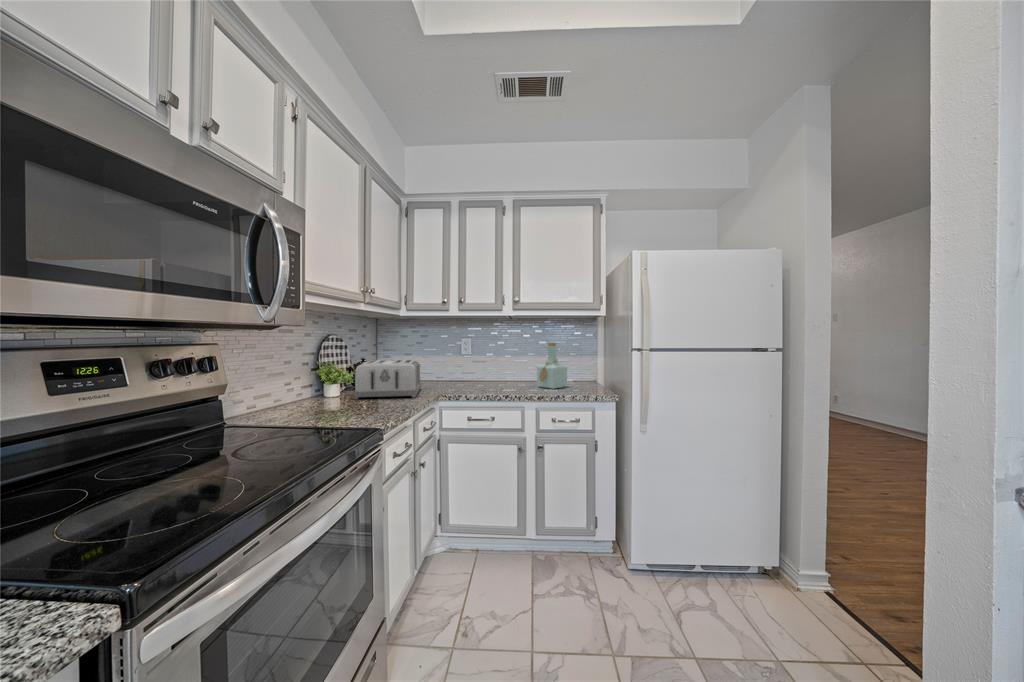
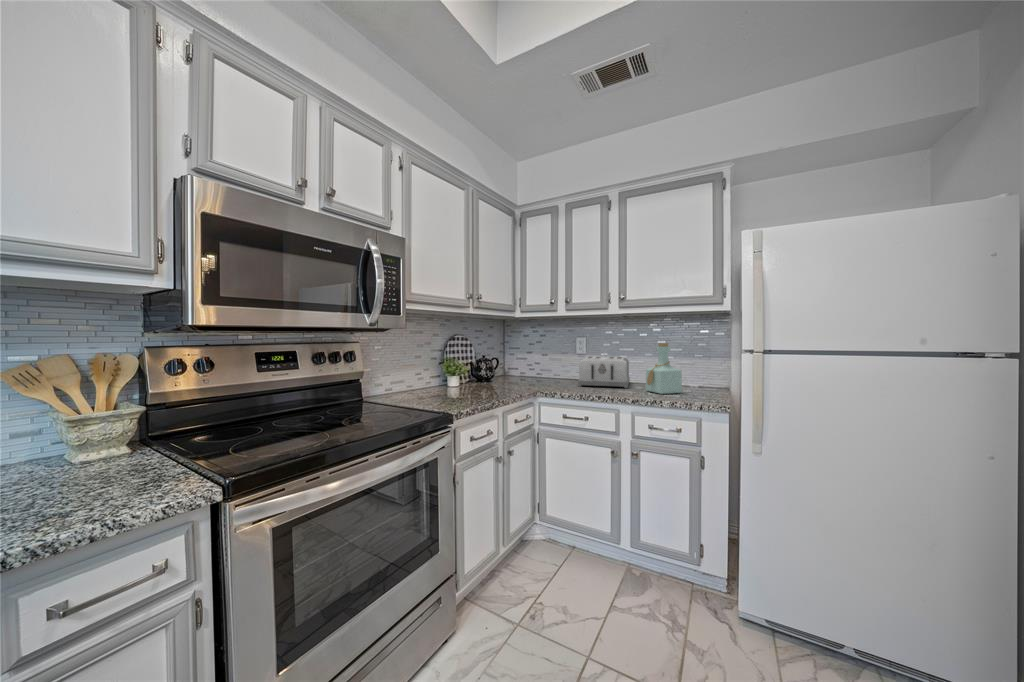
toaster: present [354,360,421,399] -> present [578,356,630,388]

